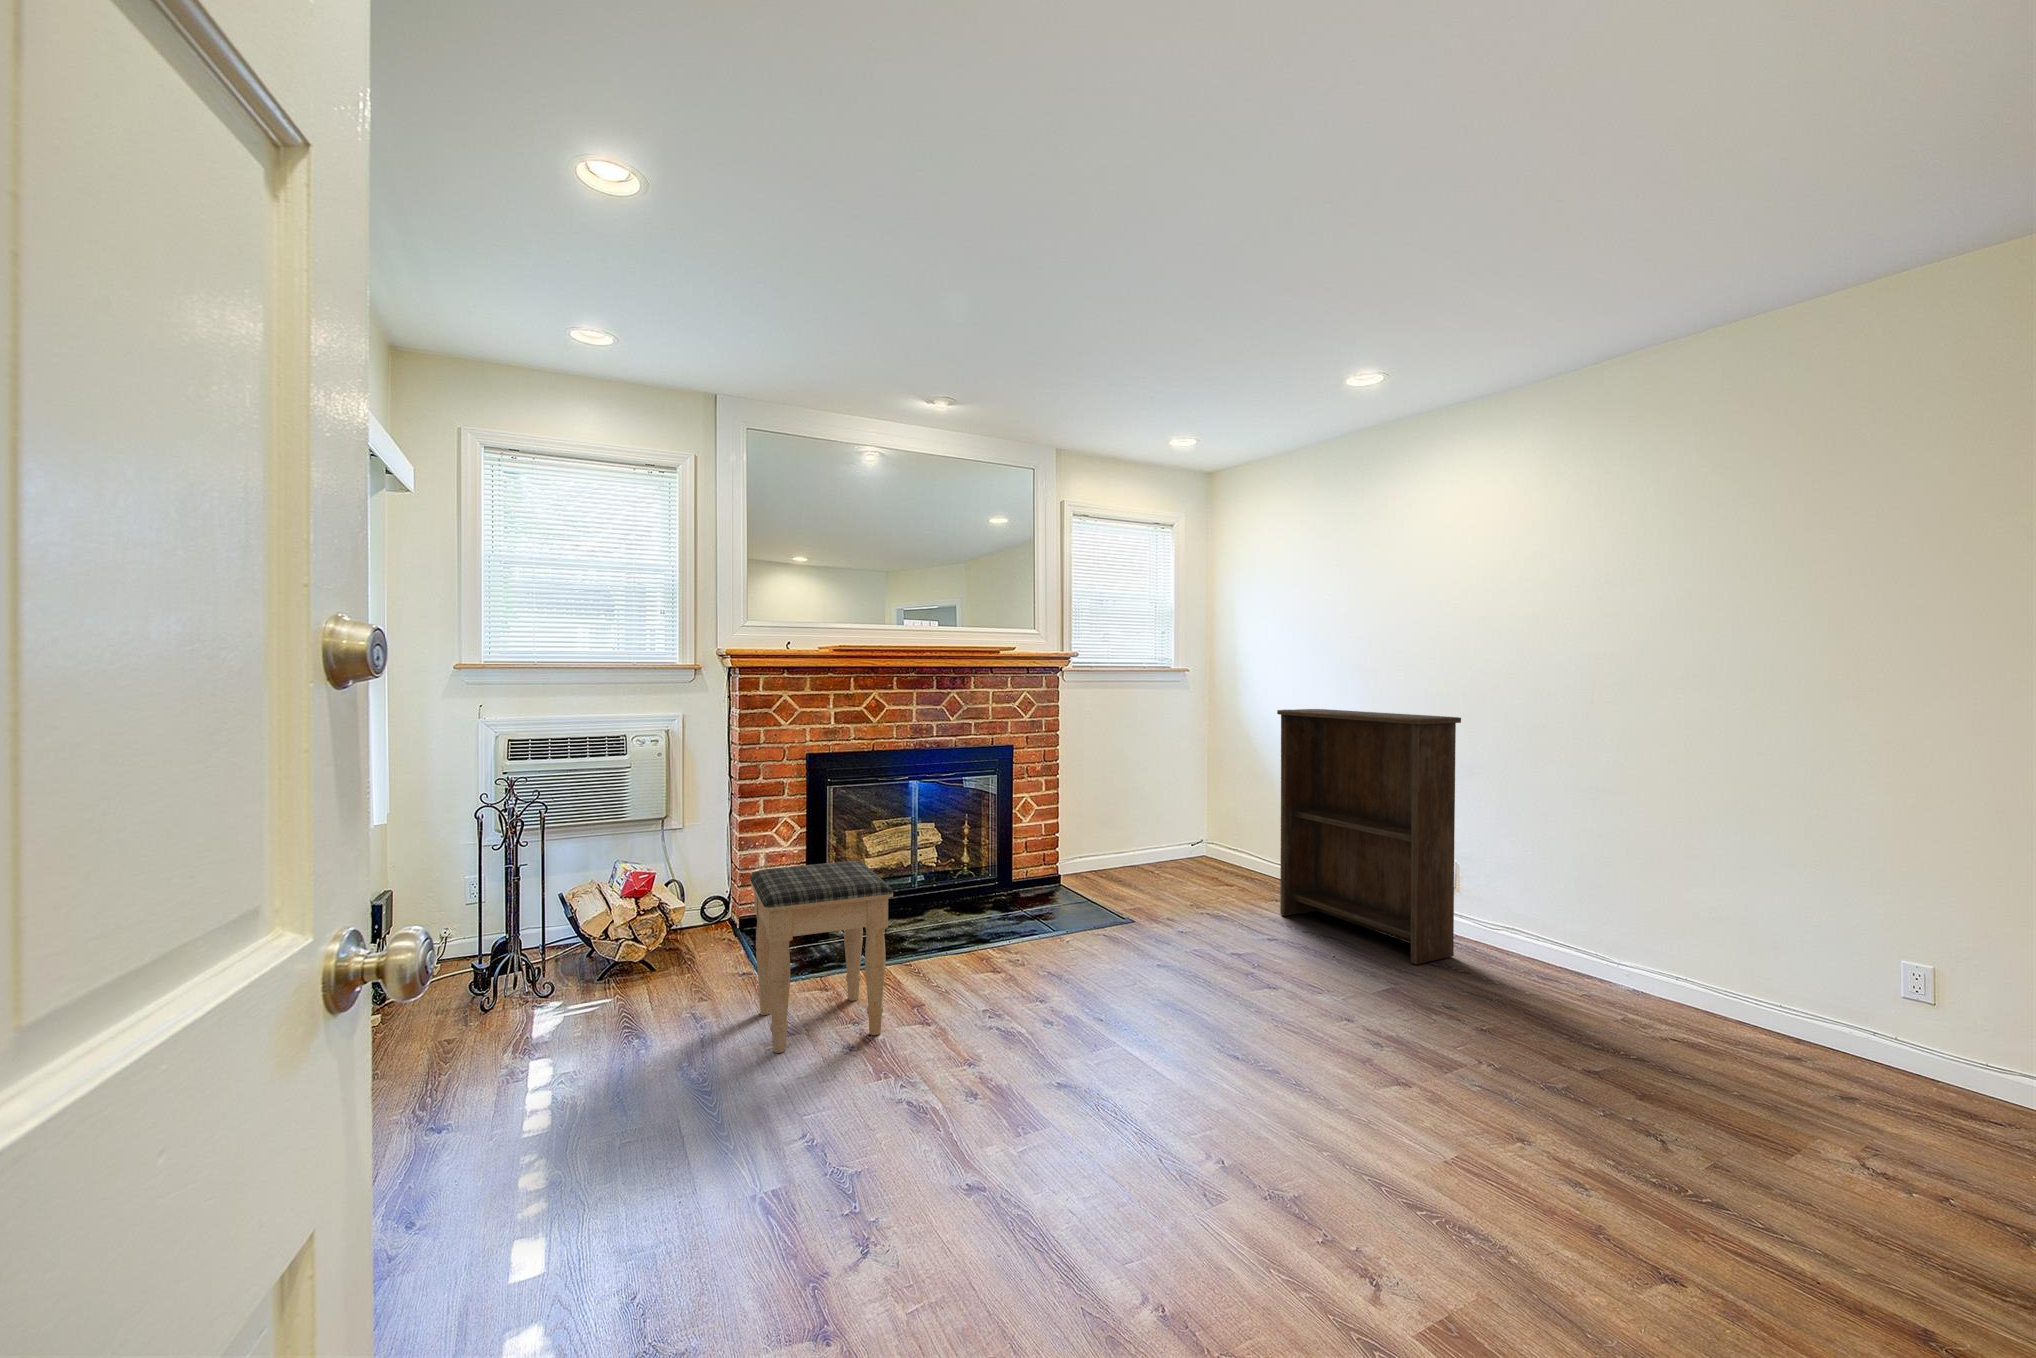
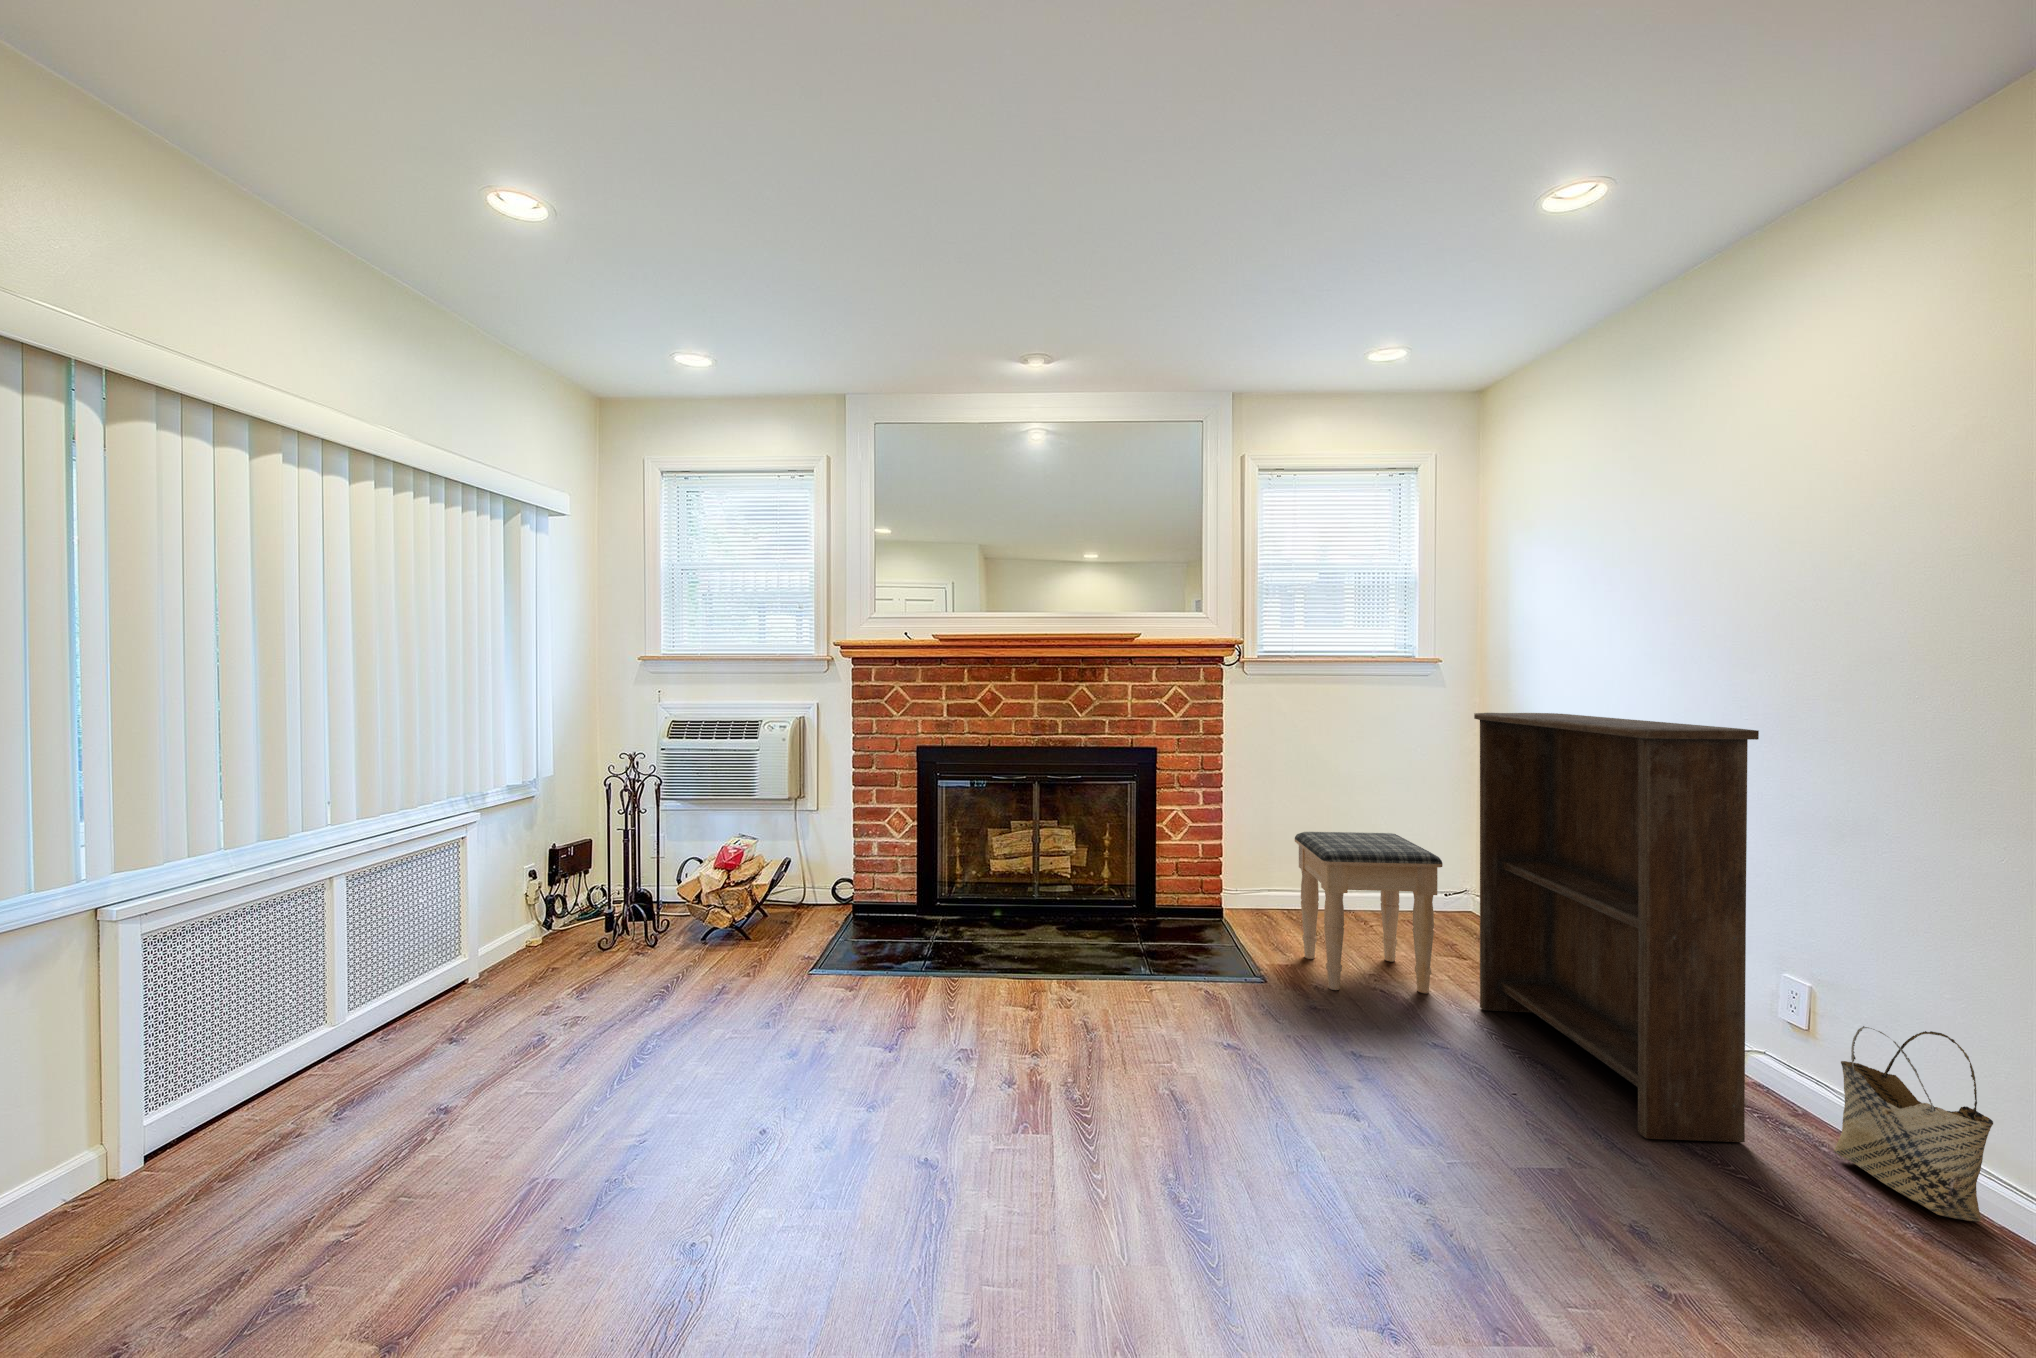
footstool: present [750,861,893,1053] -> present [1295,832,1443,993]
woven basket: none [1489,876,1559,968] -> present [1834,1026,1993,1221]

